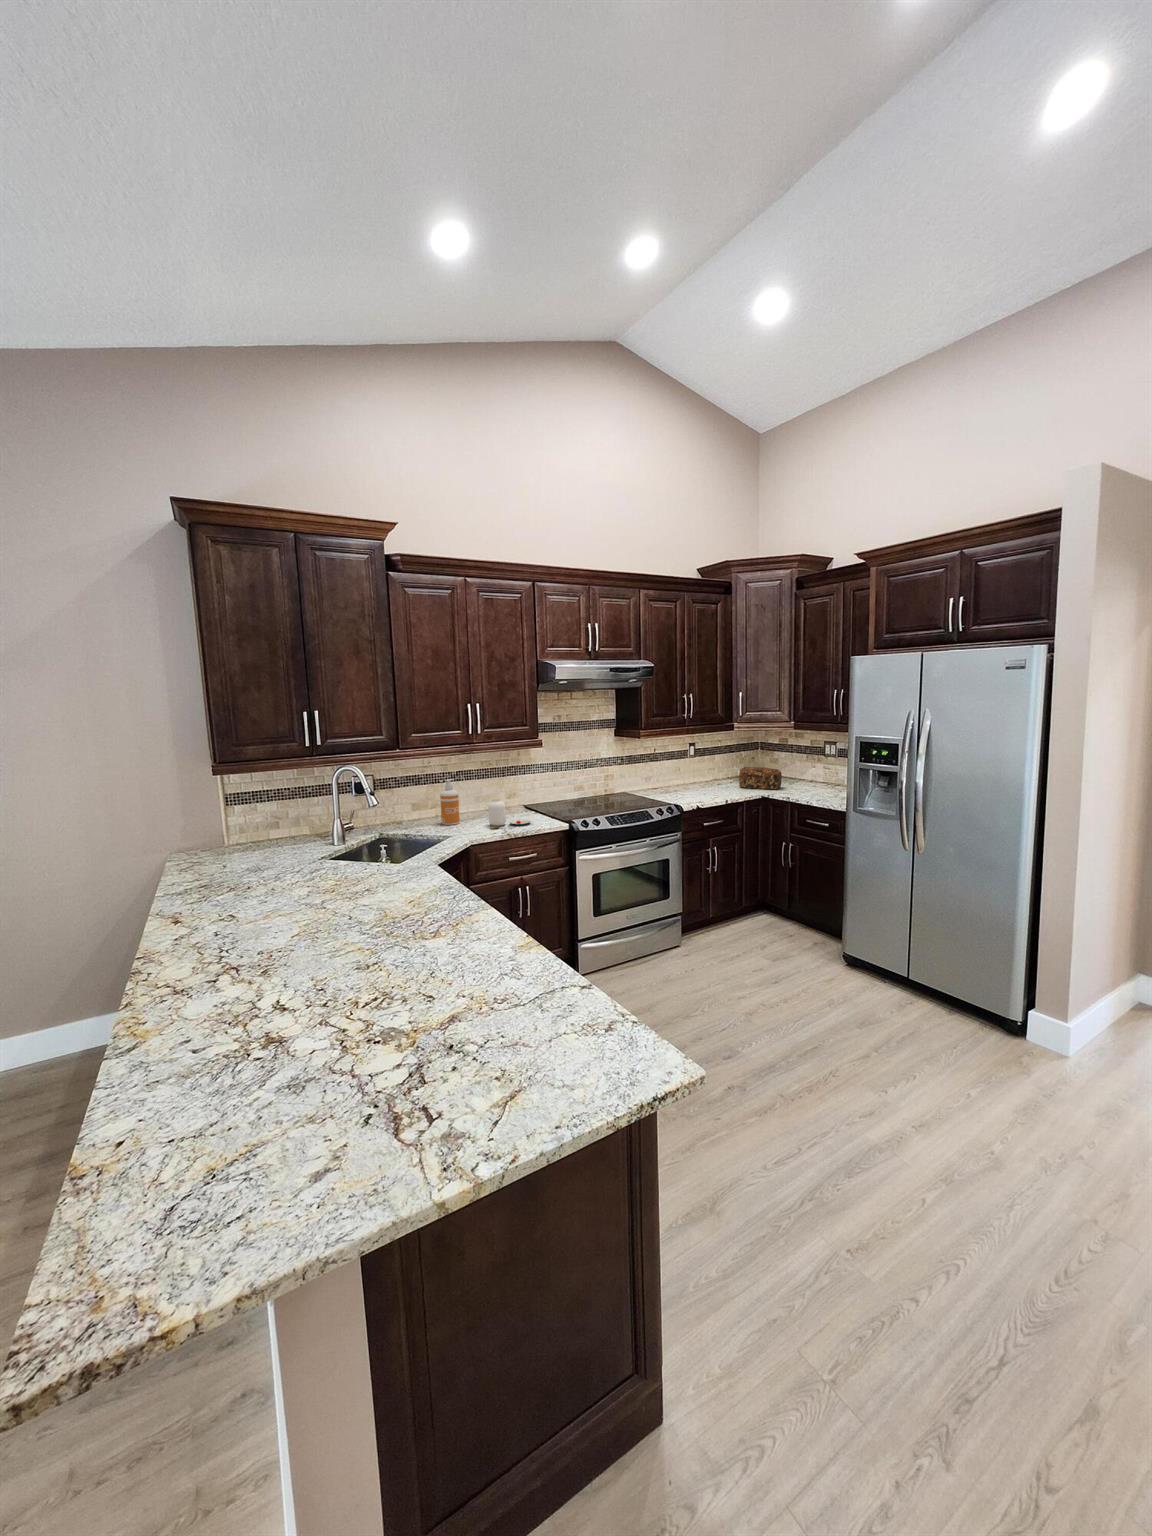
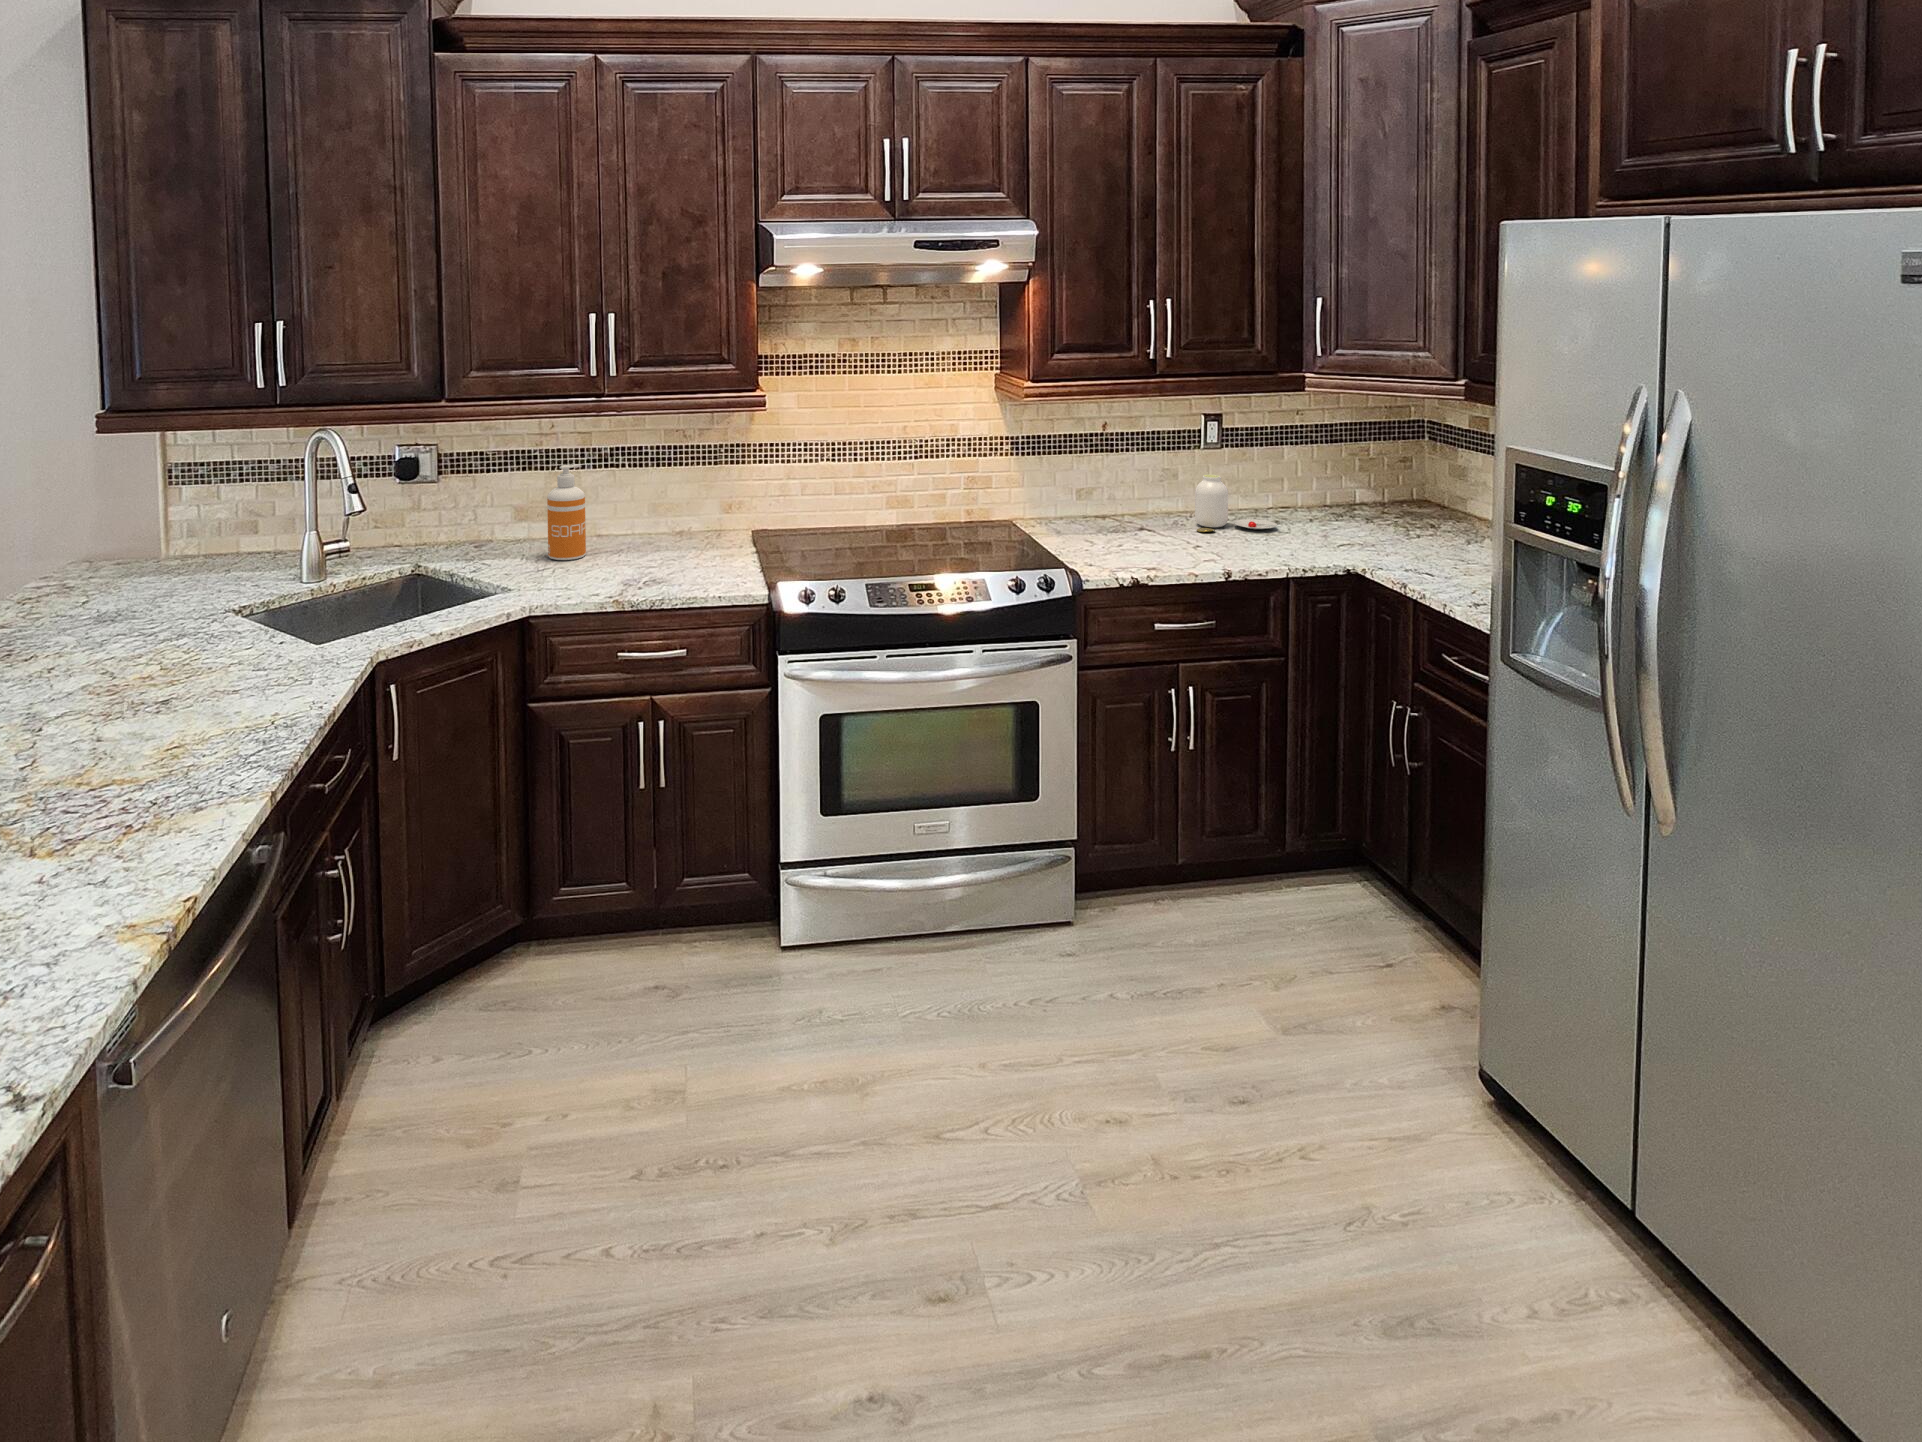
bread loaf: present [739,767,782,789] -> none [1320,484,1440,551]
jar: present [488,797,531,829] -> present [1195,474,1279,532]

